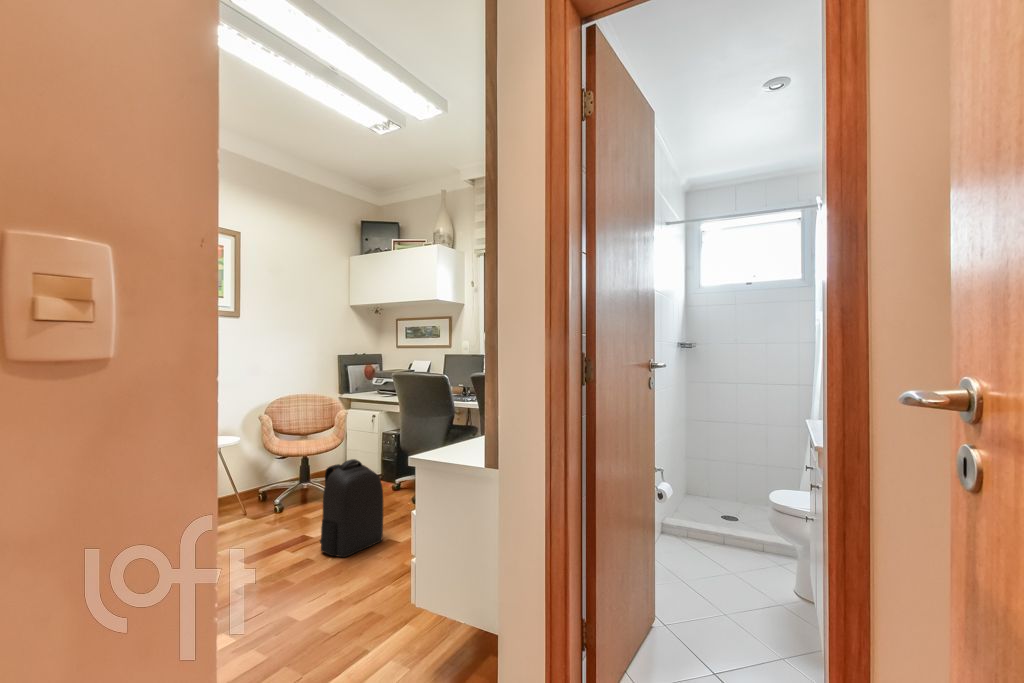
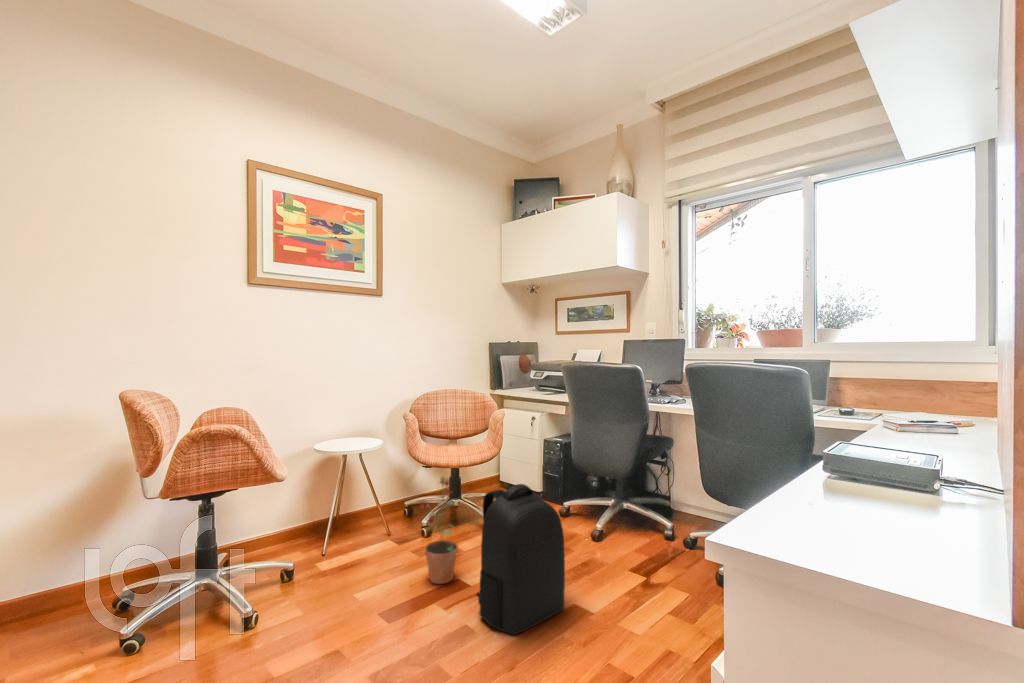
potted plant: none [274,461,306,539] -> present [421,477,458,584]

